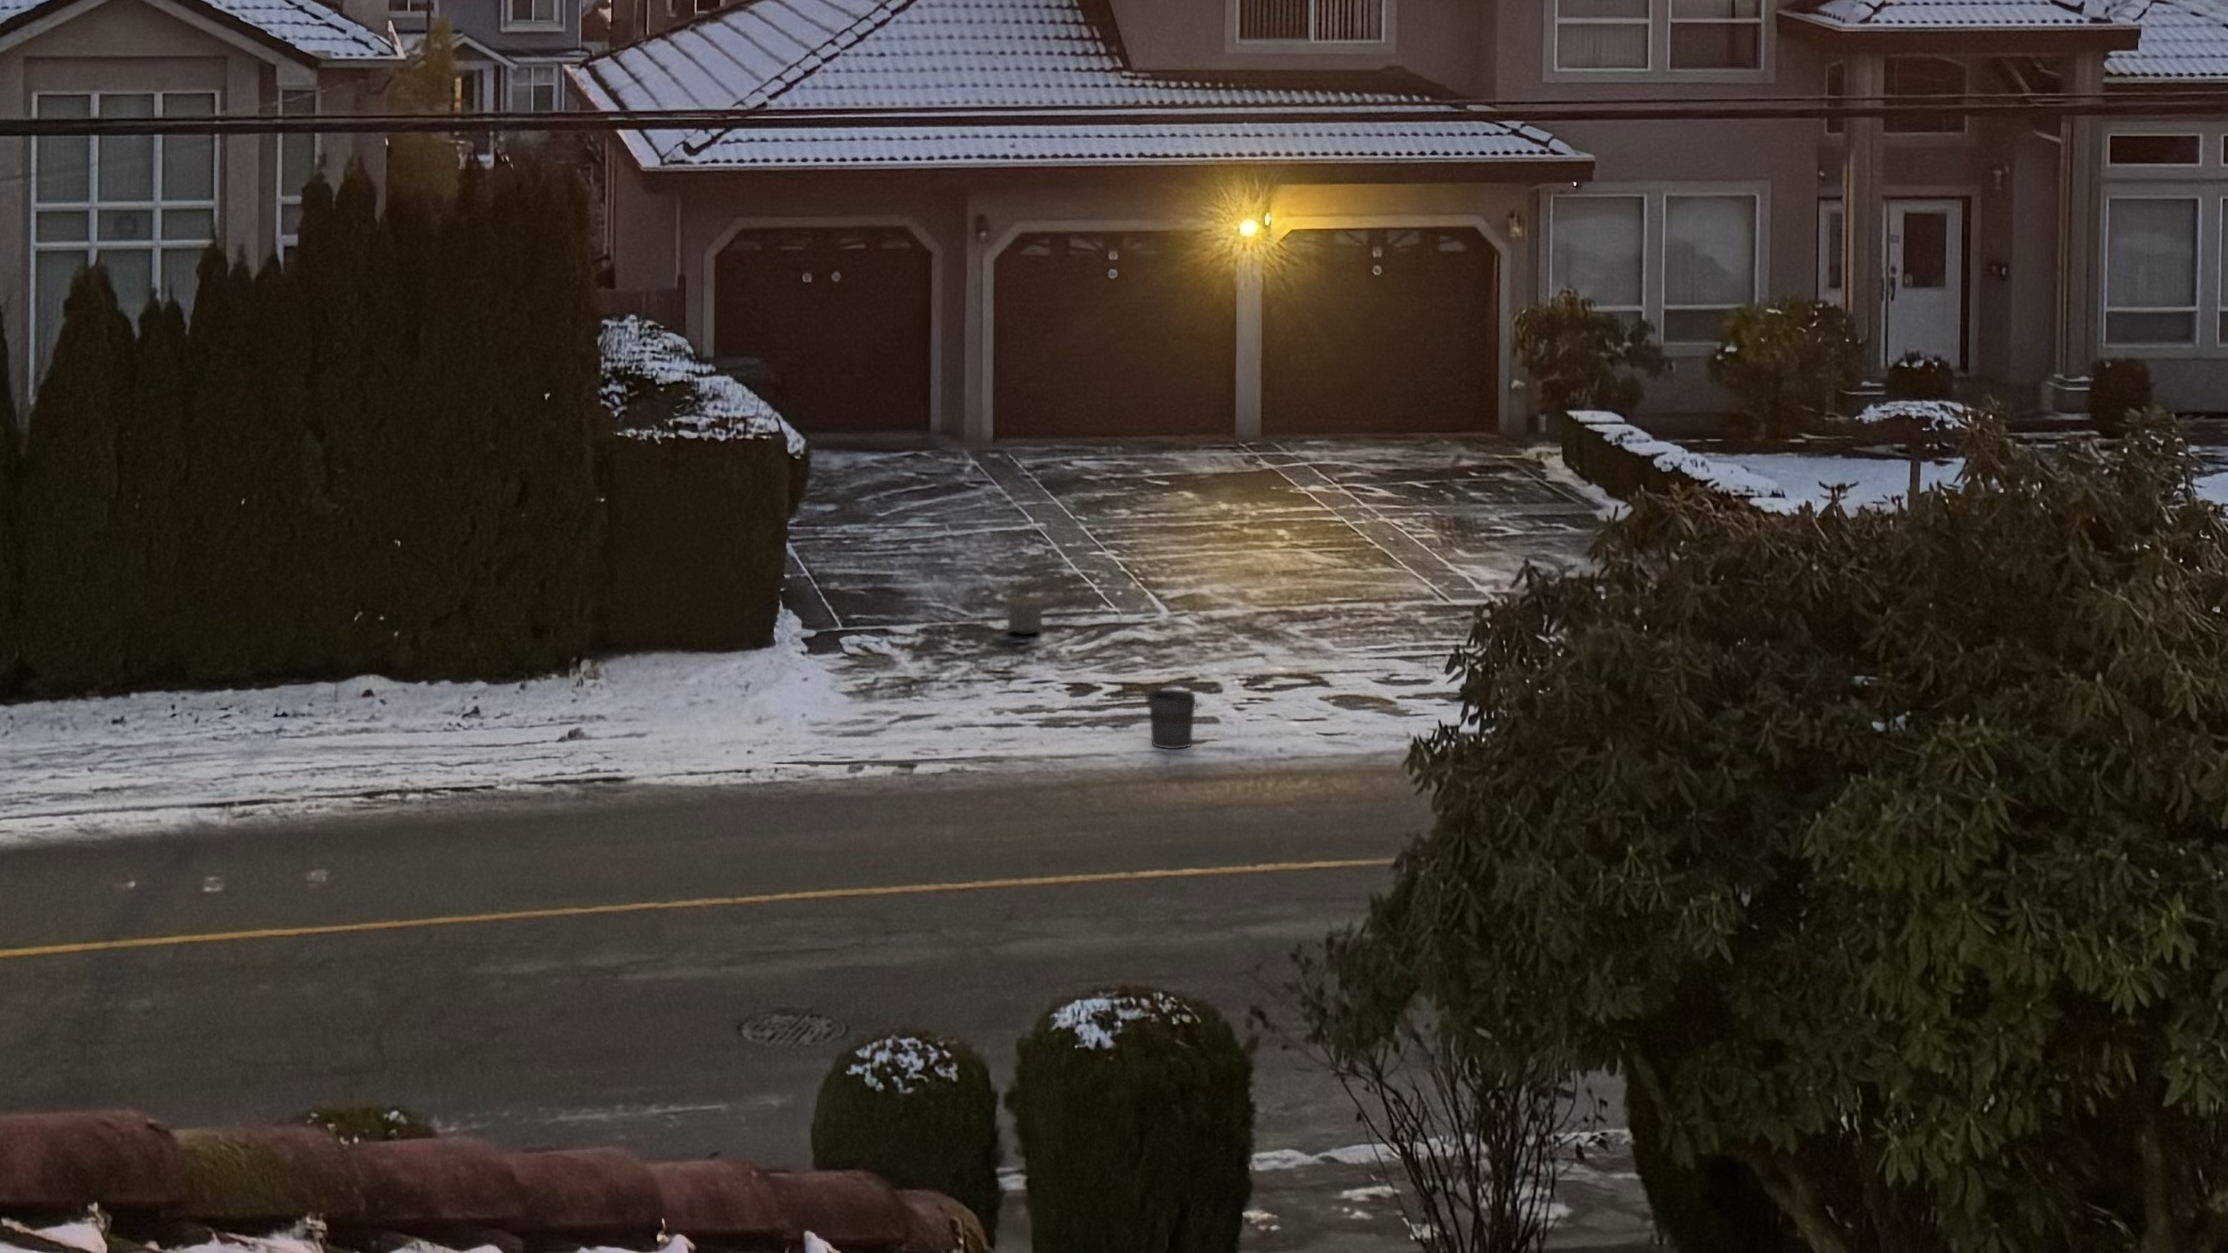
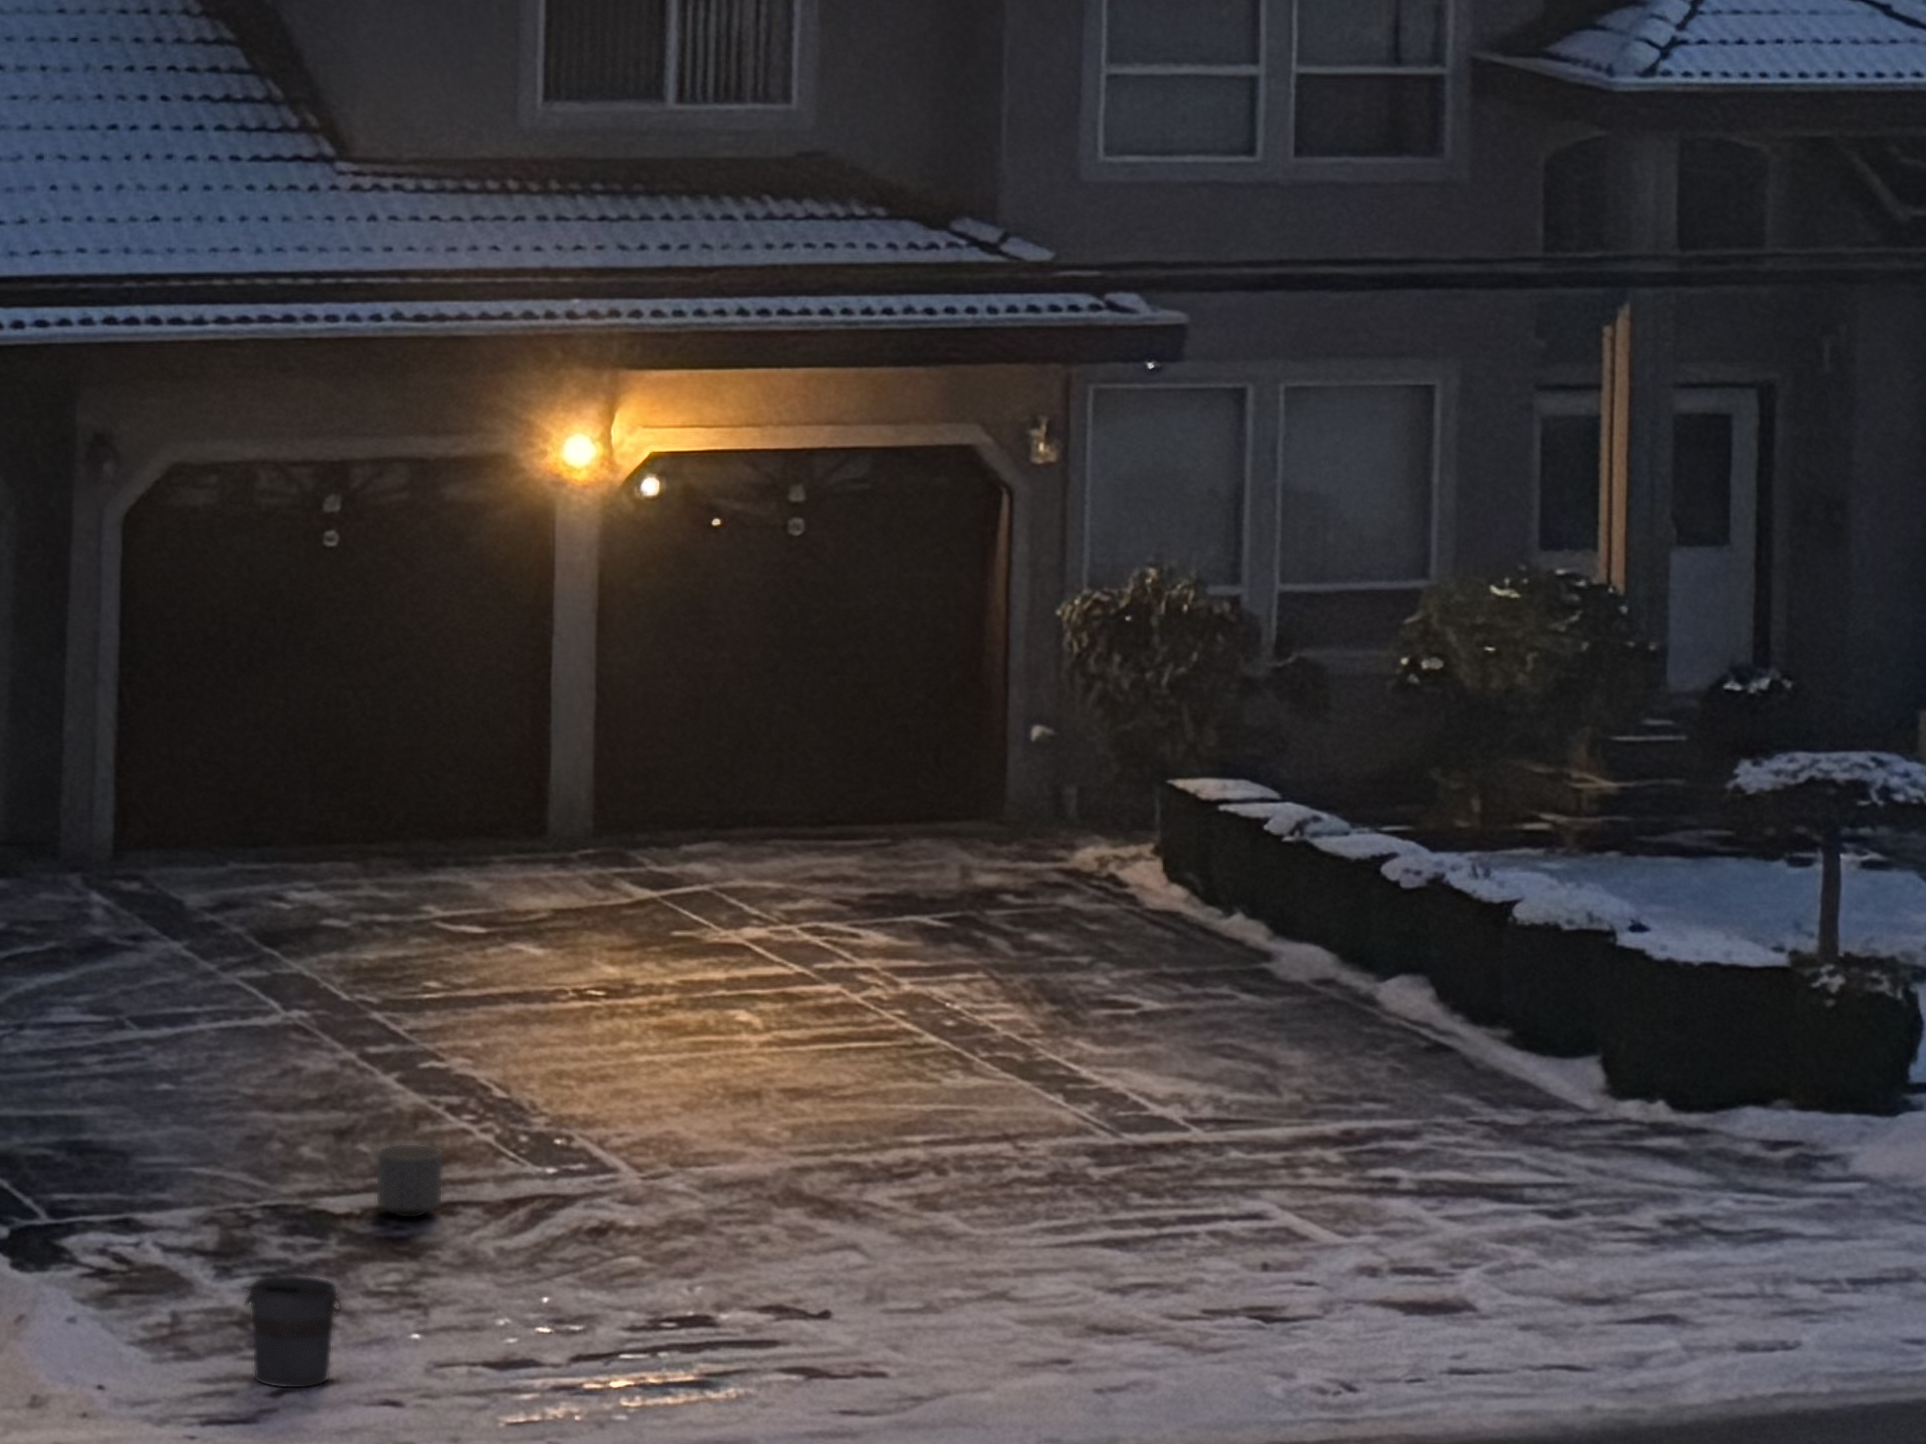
bucket: present [1146,689,1198,749] -> present [245,1276,341,1387]

